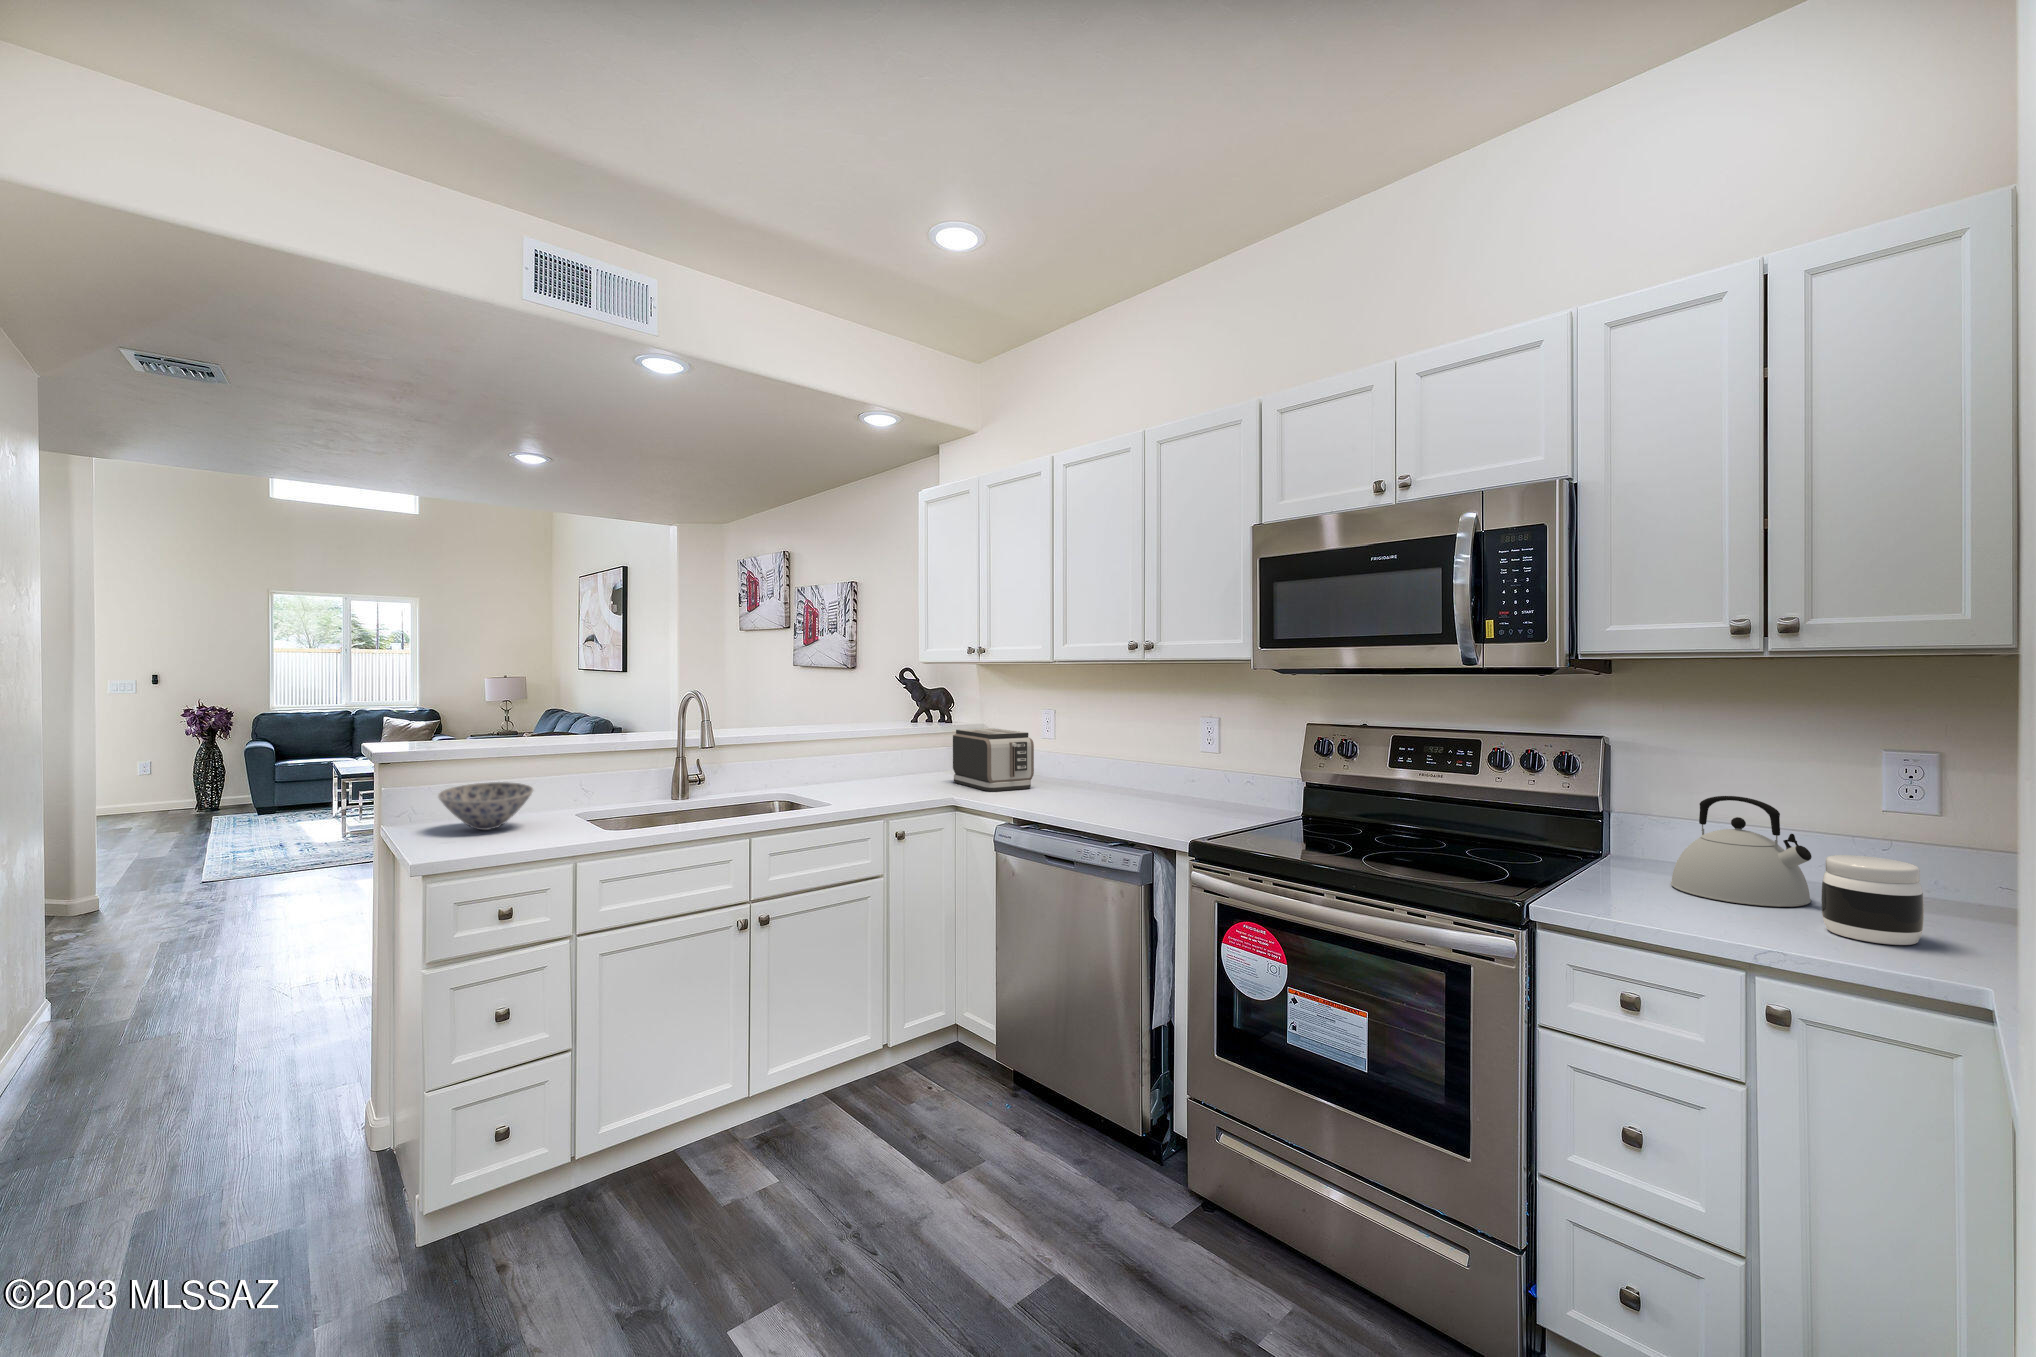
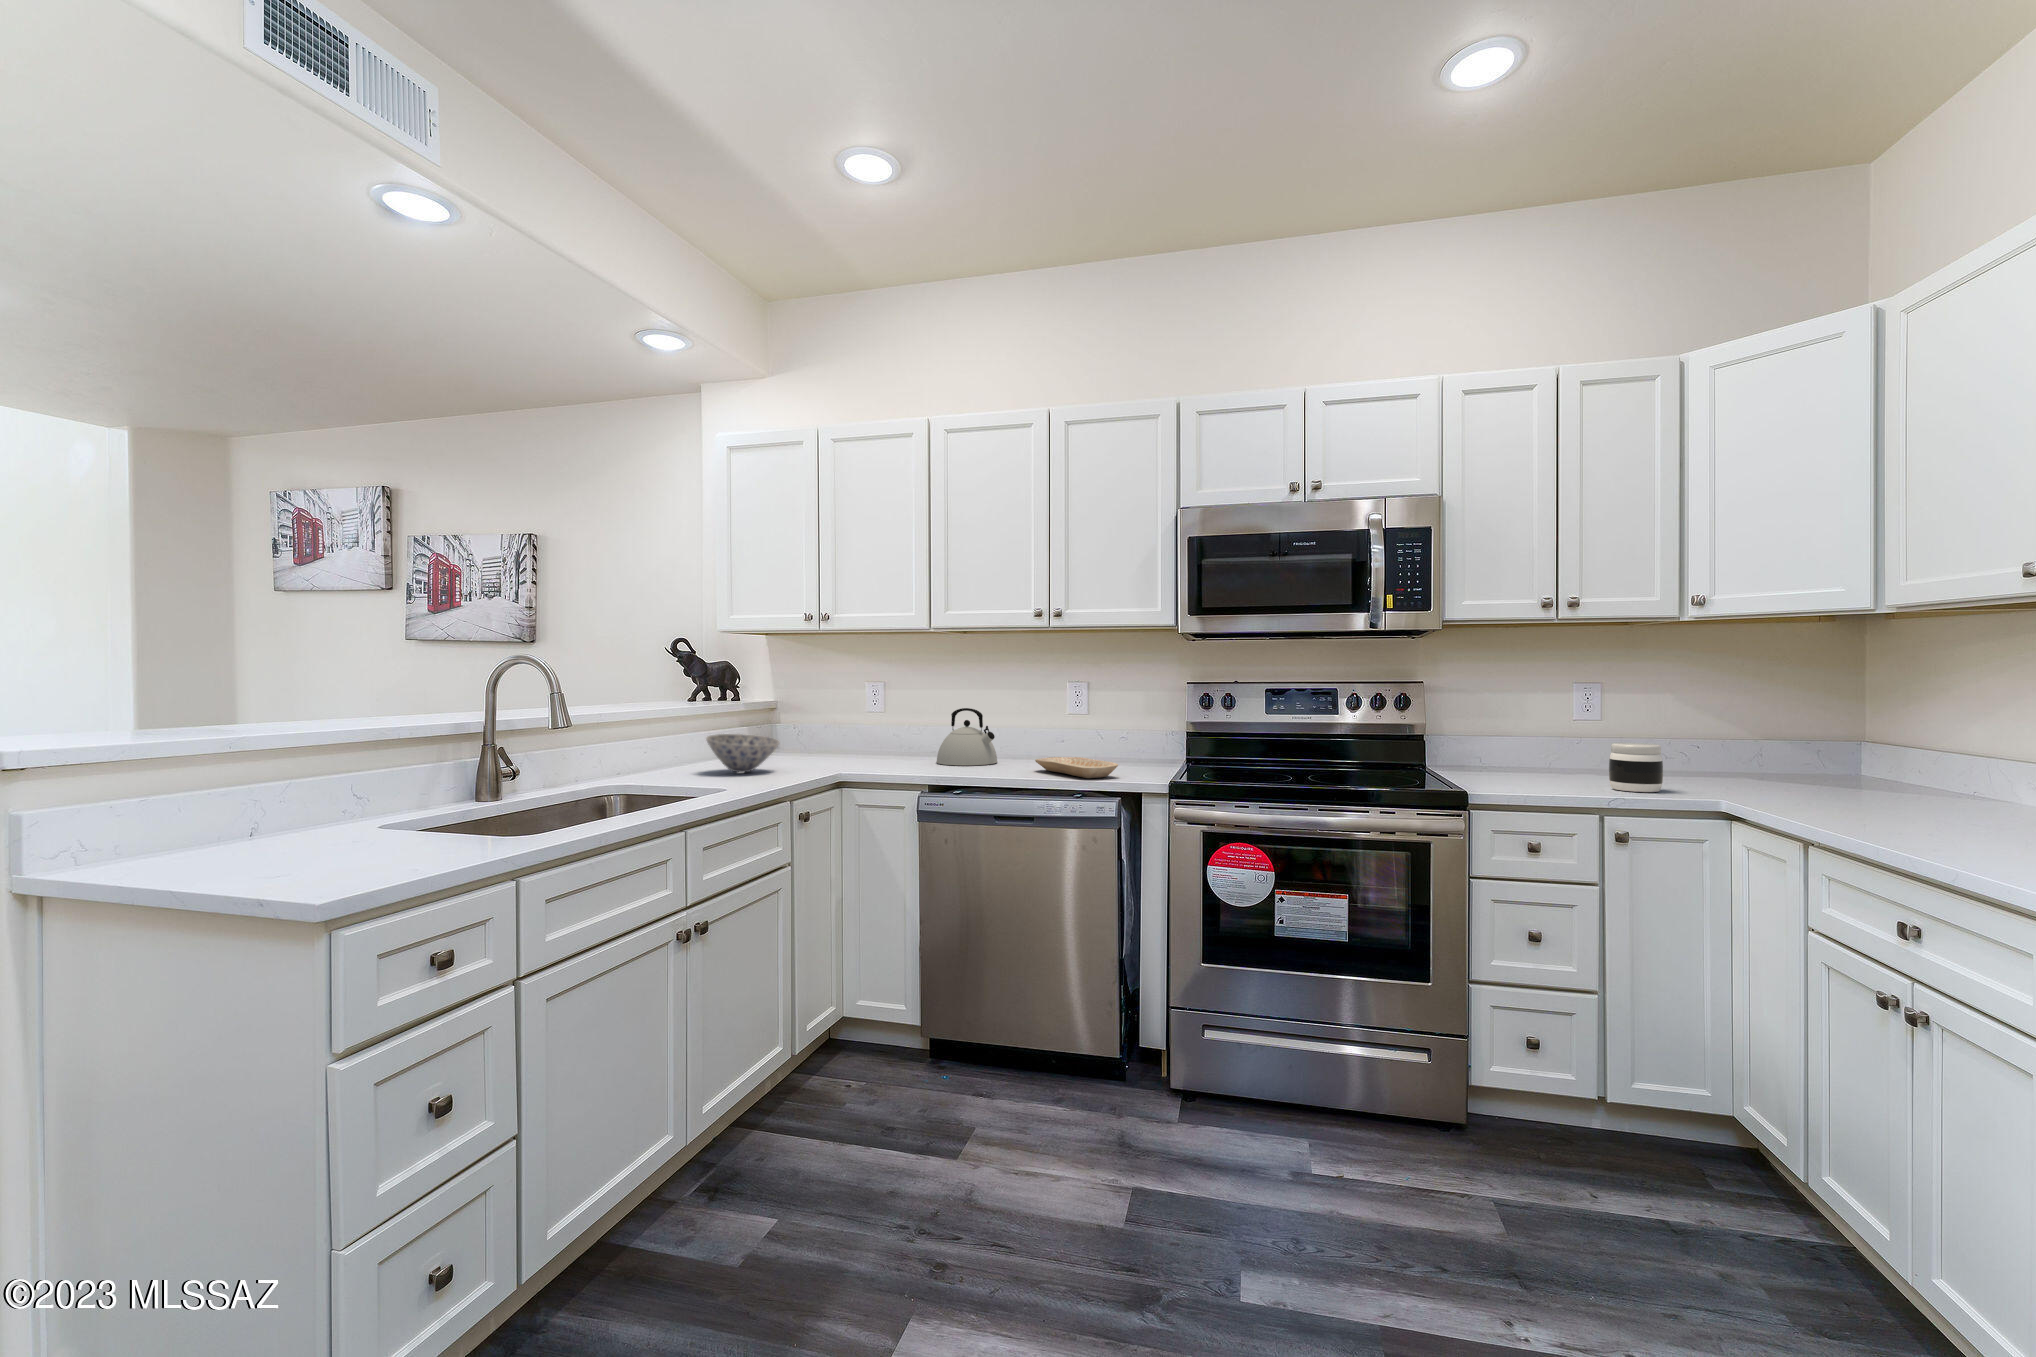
toaster: present [953,728,1034,791] -> none [786,702,889,766]
bowl: present [438,782,533,830] -> present [706,734,779,772]
kettle: present [1671,796,1812,907] -> present [937,708,997,766]
tray: none [1118,798,1174,826] -> present [1035,757,1118,778]

